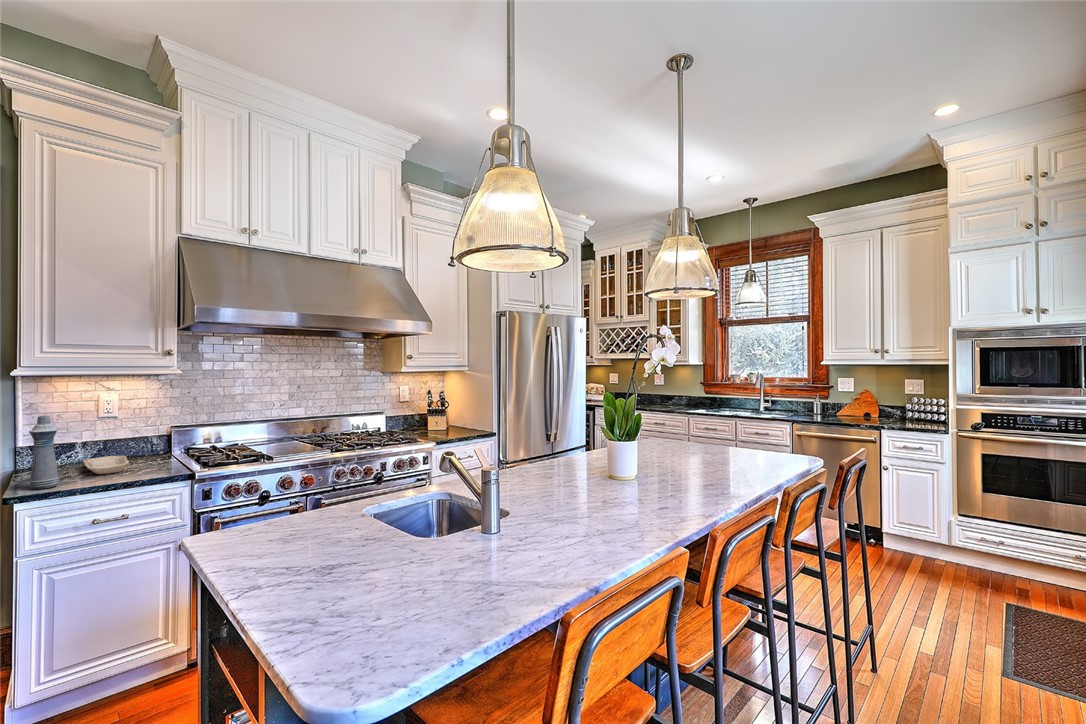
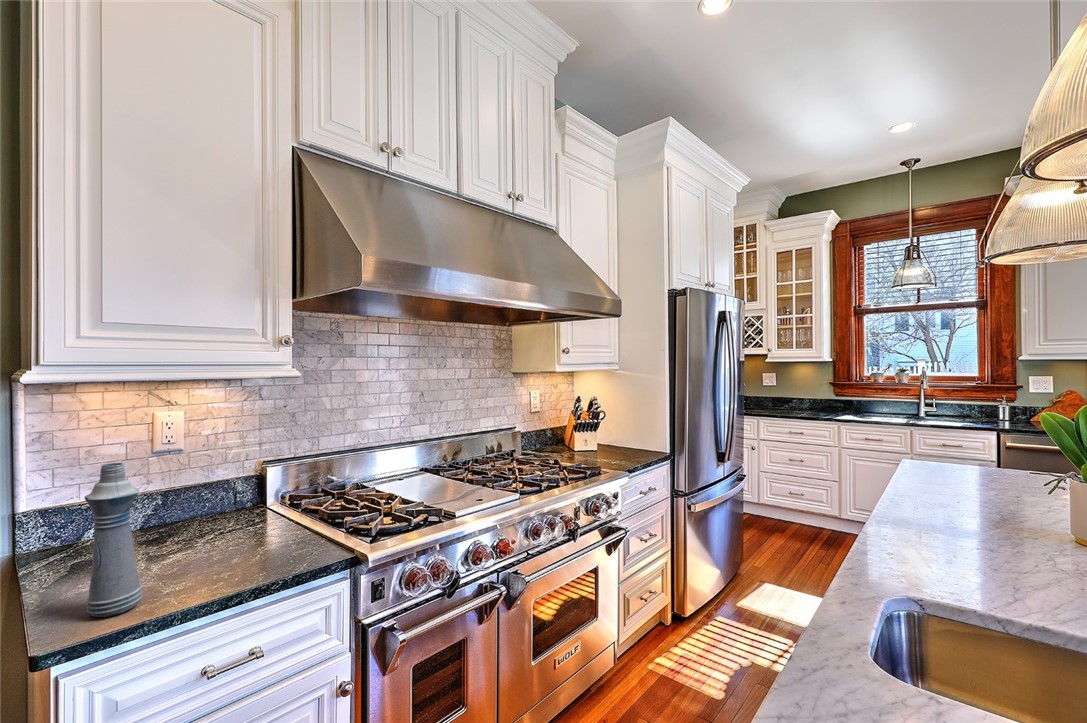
tray: present [83,456,129,474] -> none [144,519,239,564]

